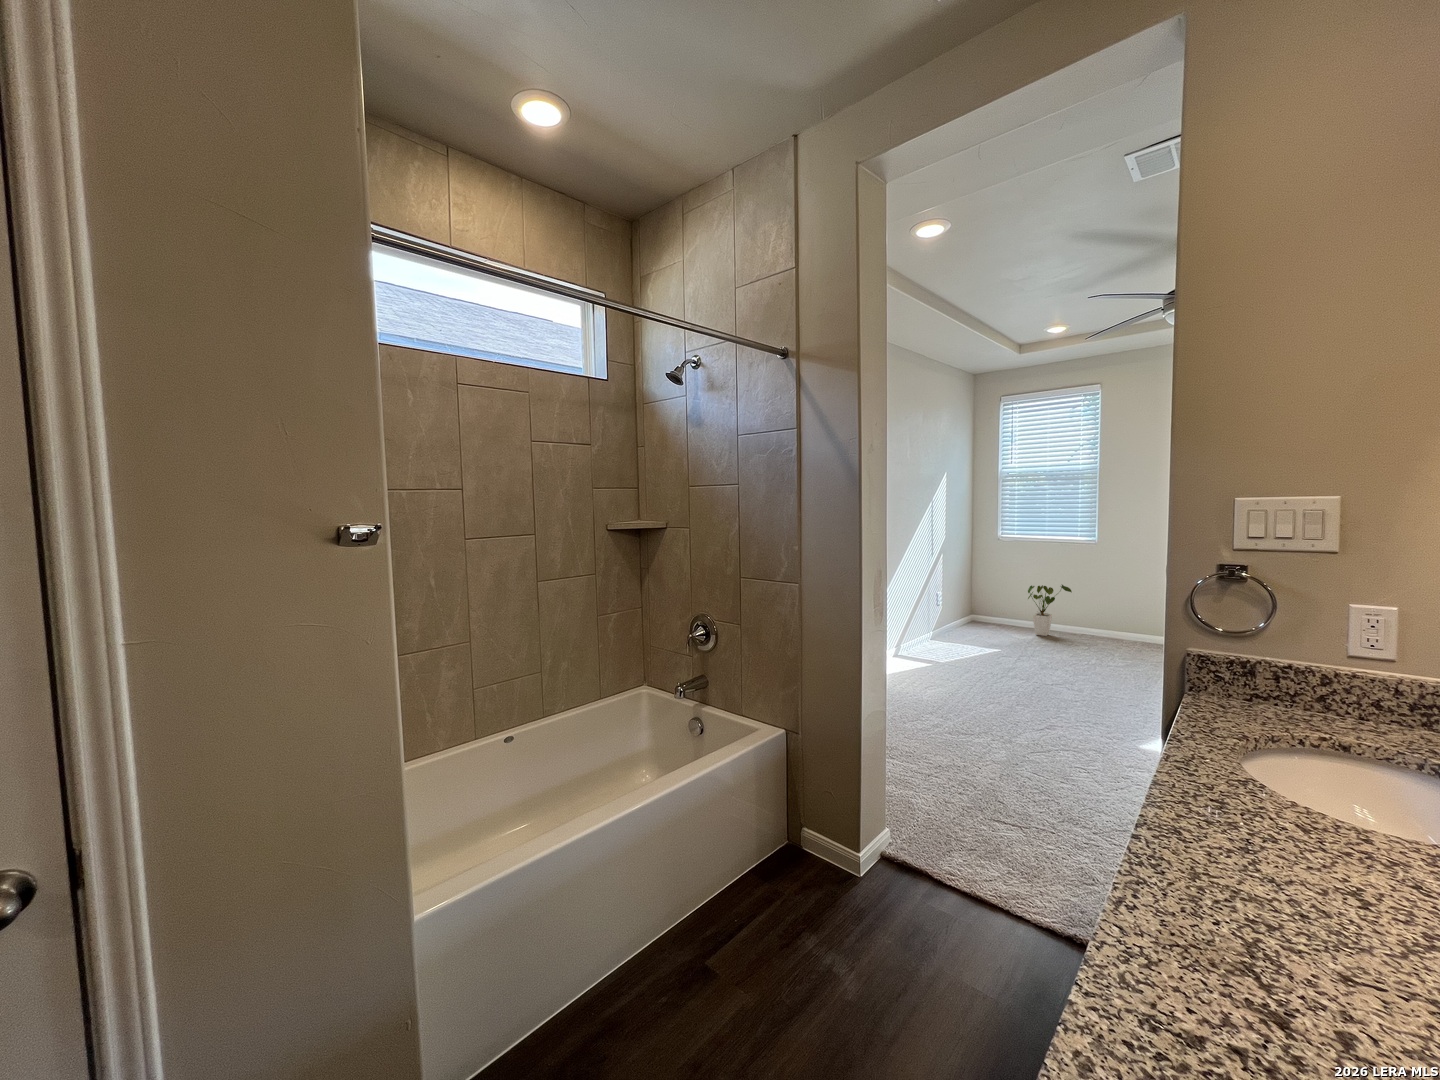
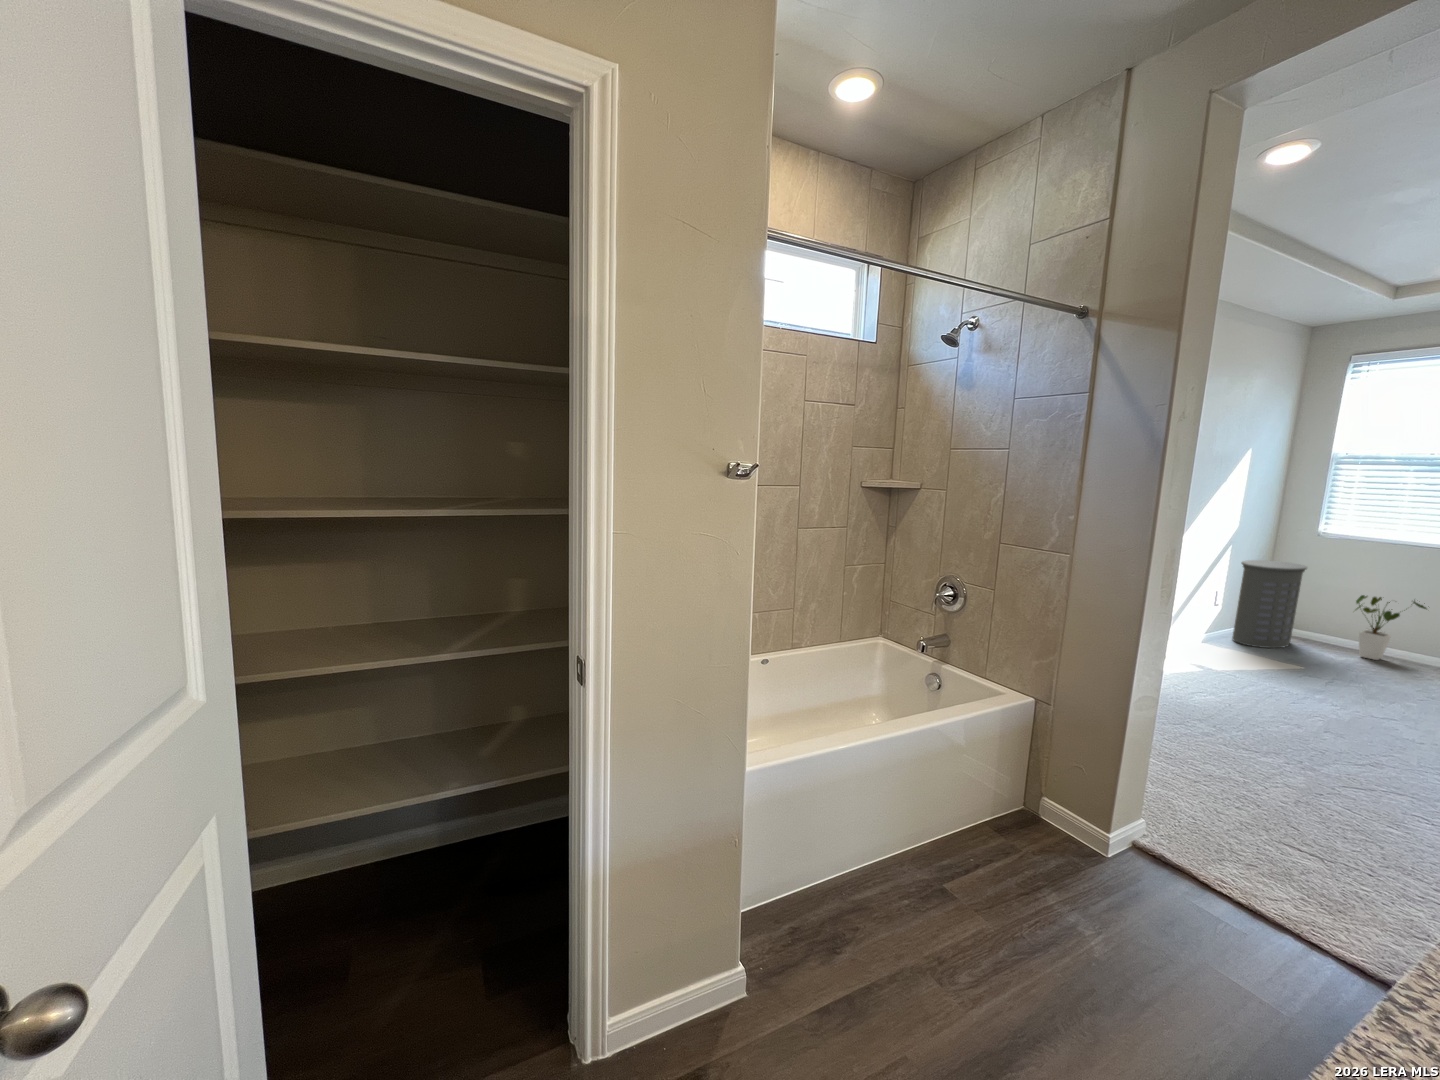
laundry hamper: none [952,564,995,638] -> present [1232,560,1307,648]

